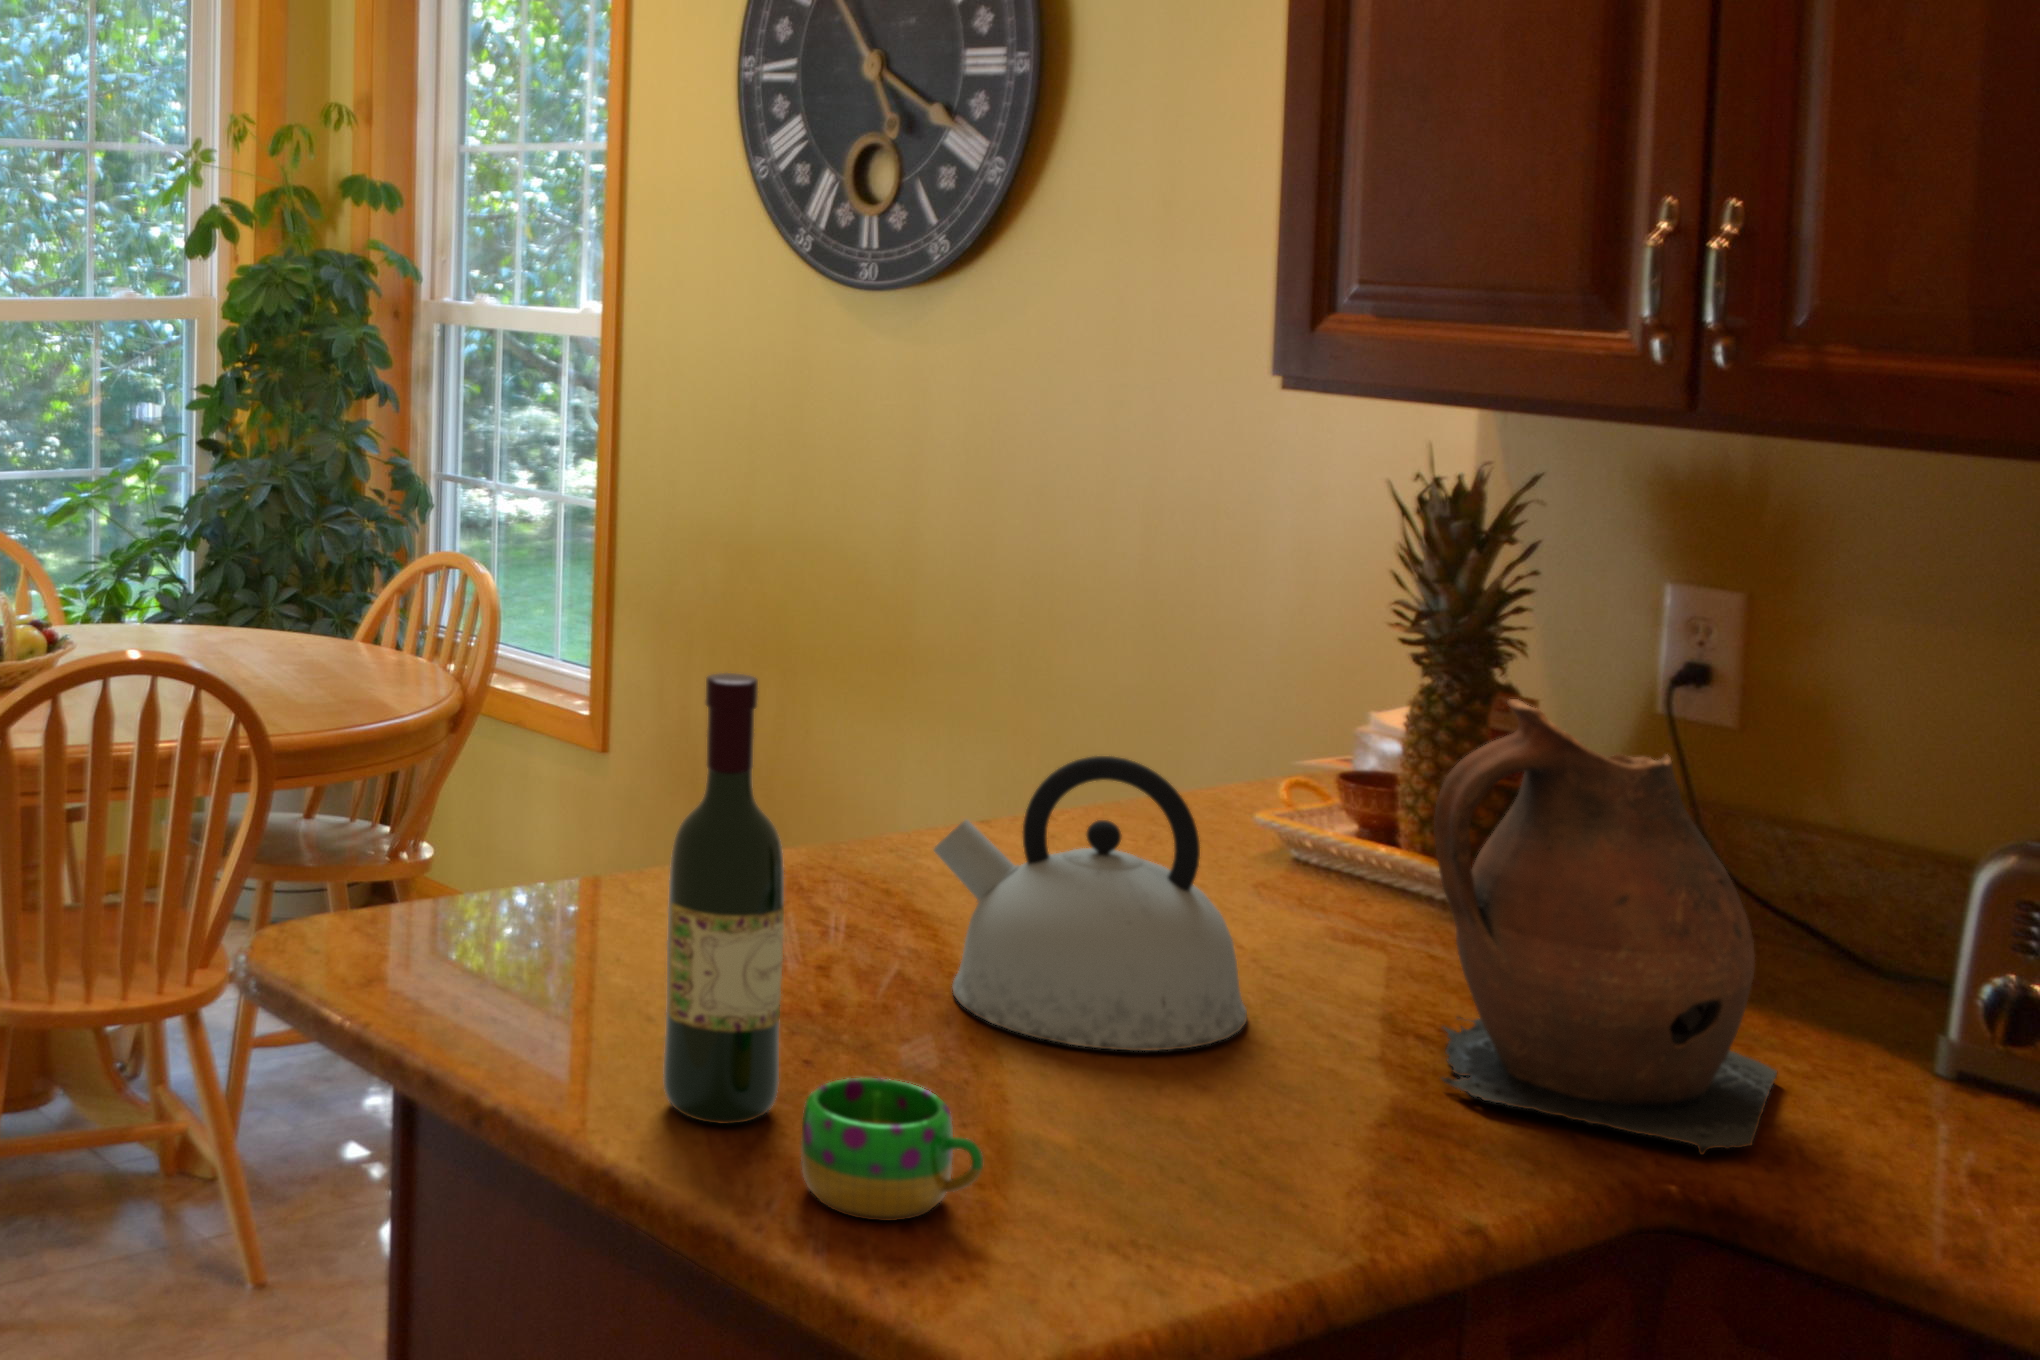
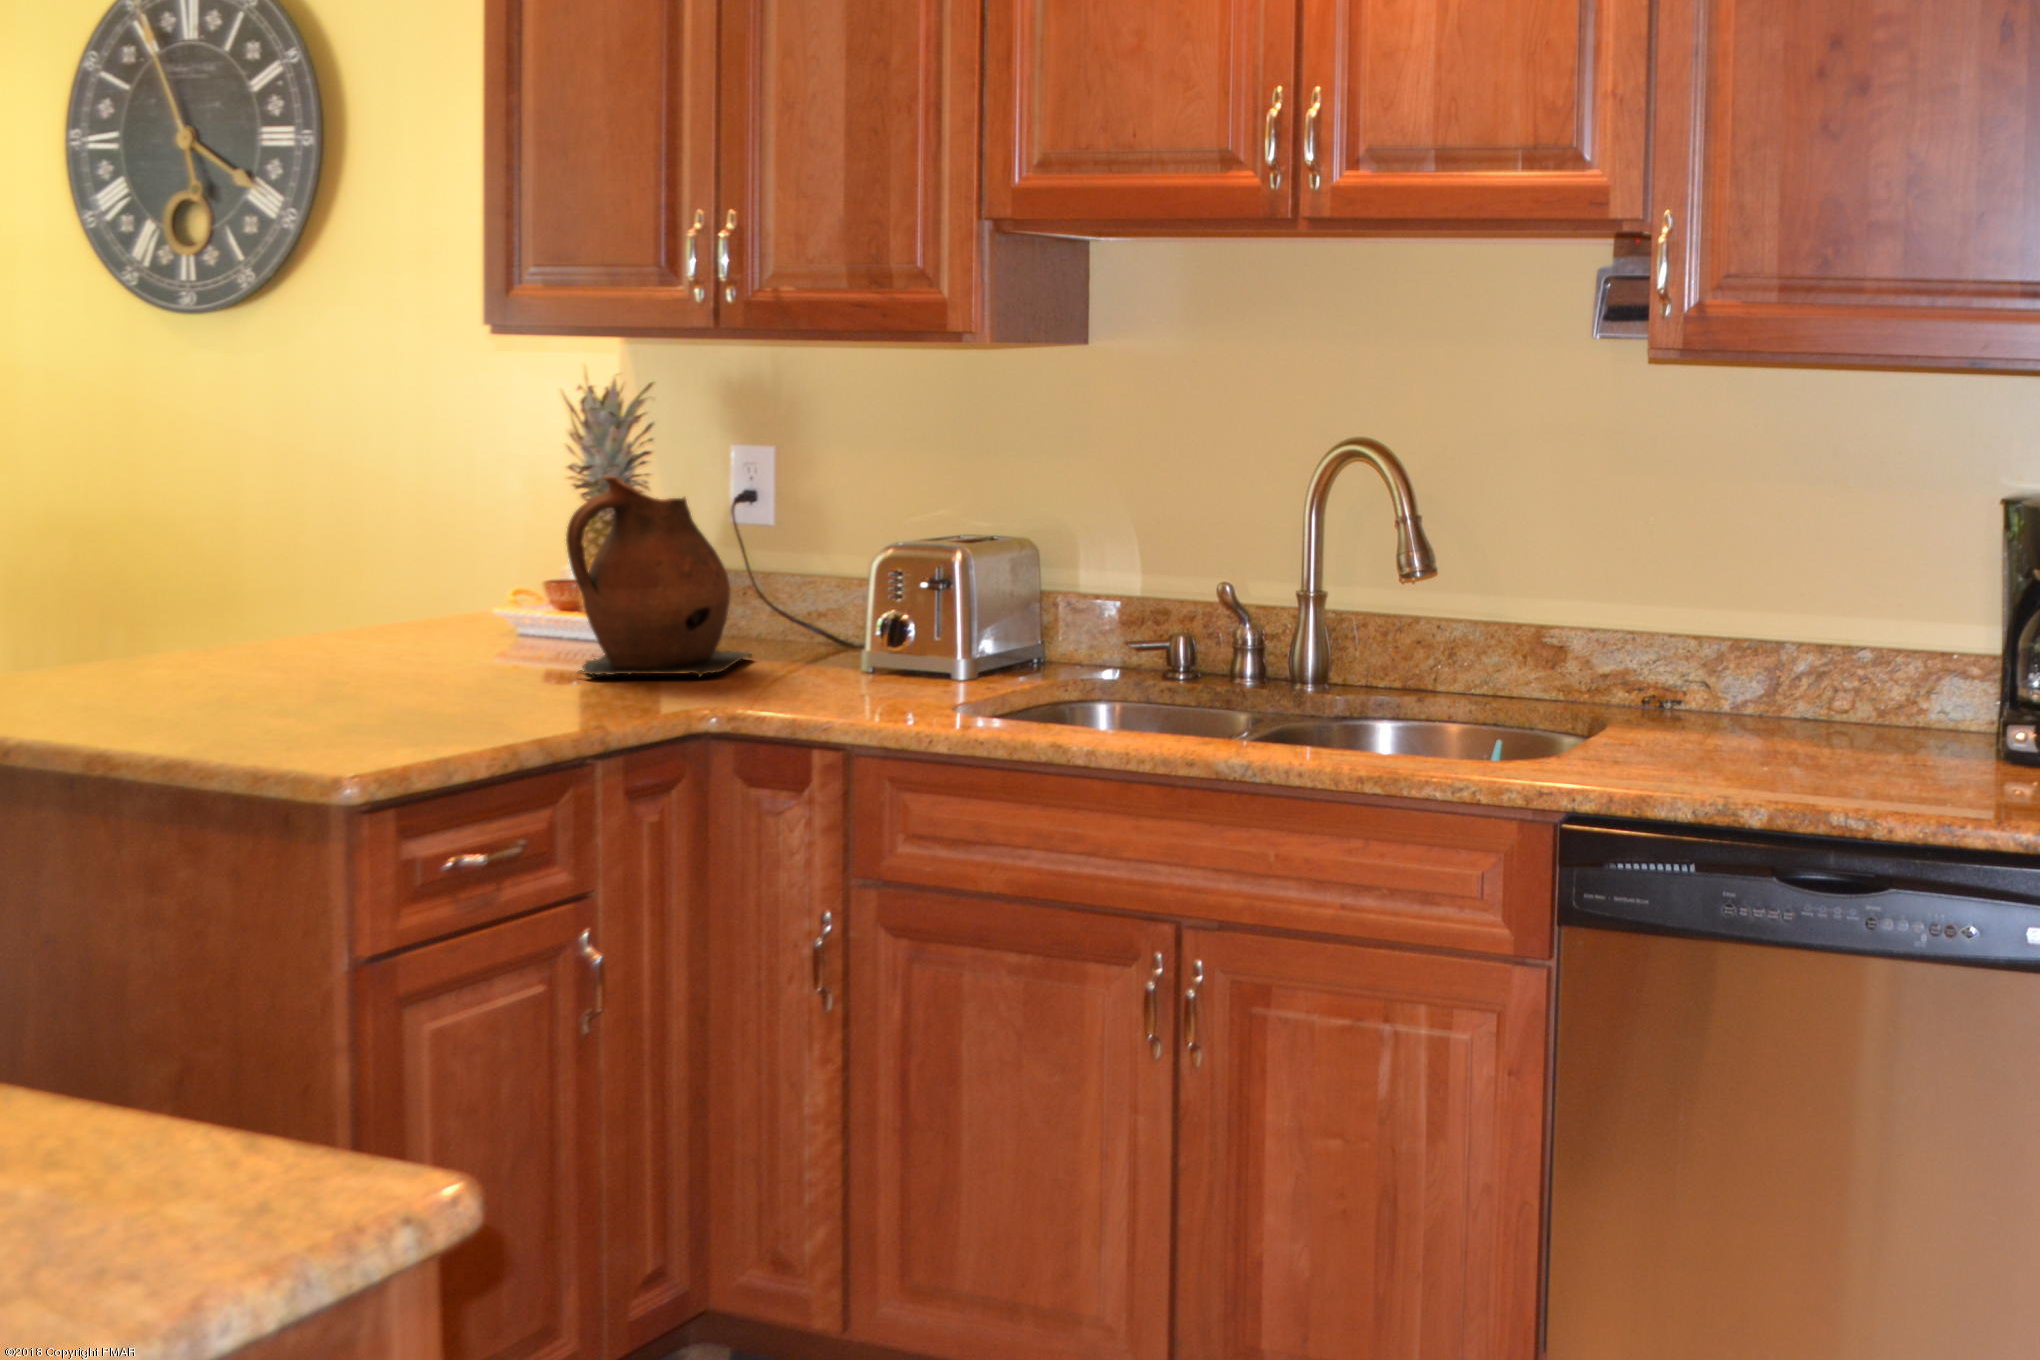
wine bottle: present [664,673,784,1124] -> none [107,477,184,727]
kettle: present [934,756,1247,1051] -> none [273,533,474,686]
mug: present [801,1078,983,1221] -> none [204,677,312,738]

